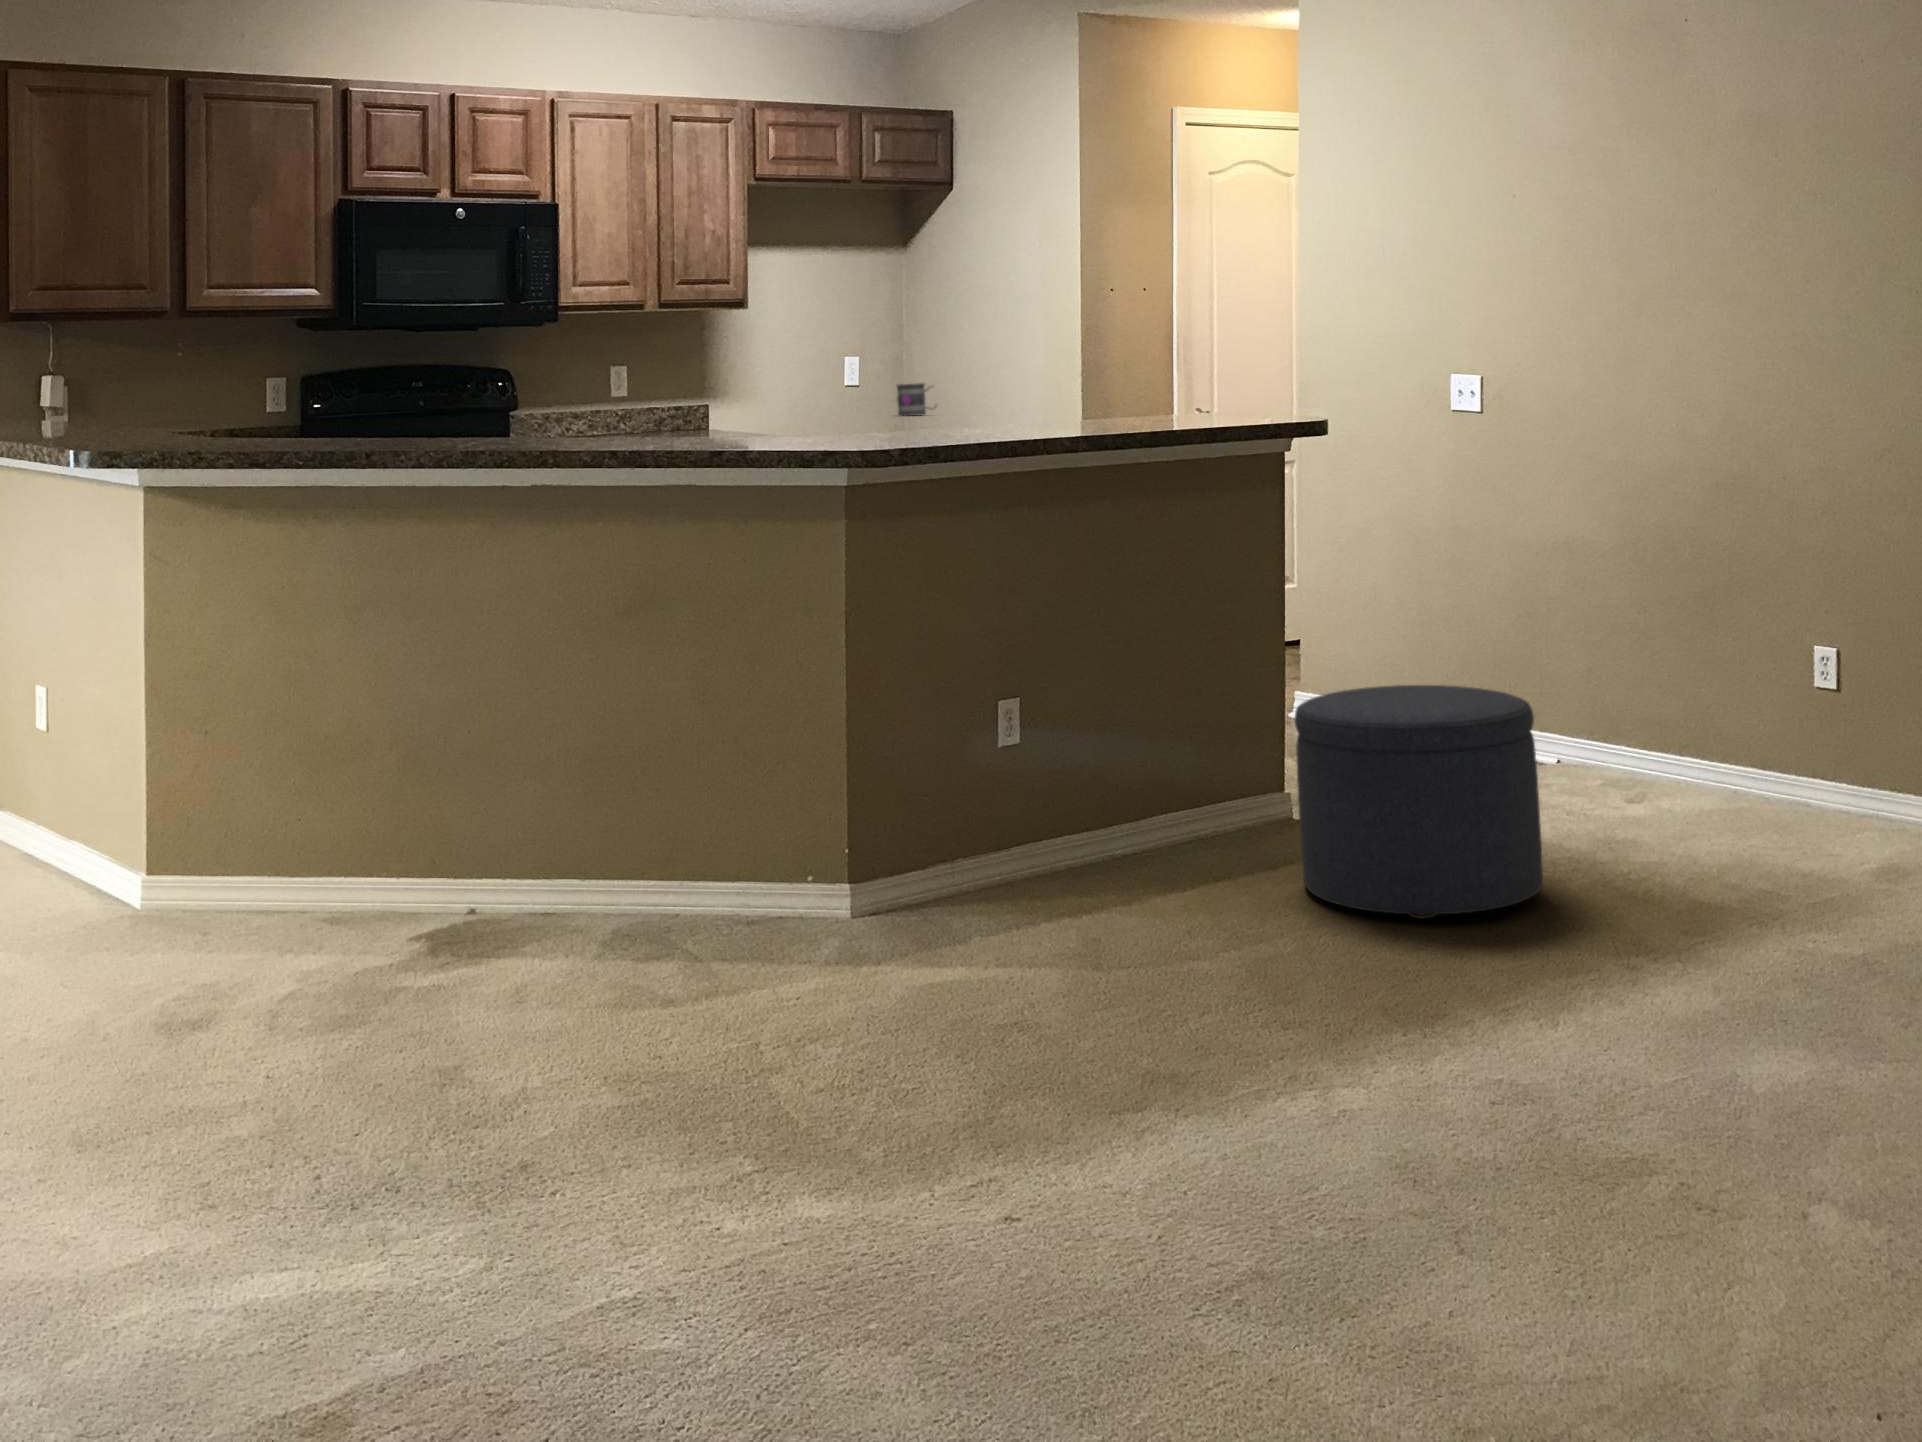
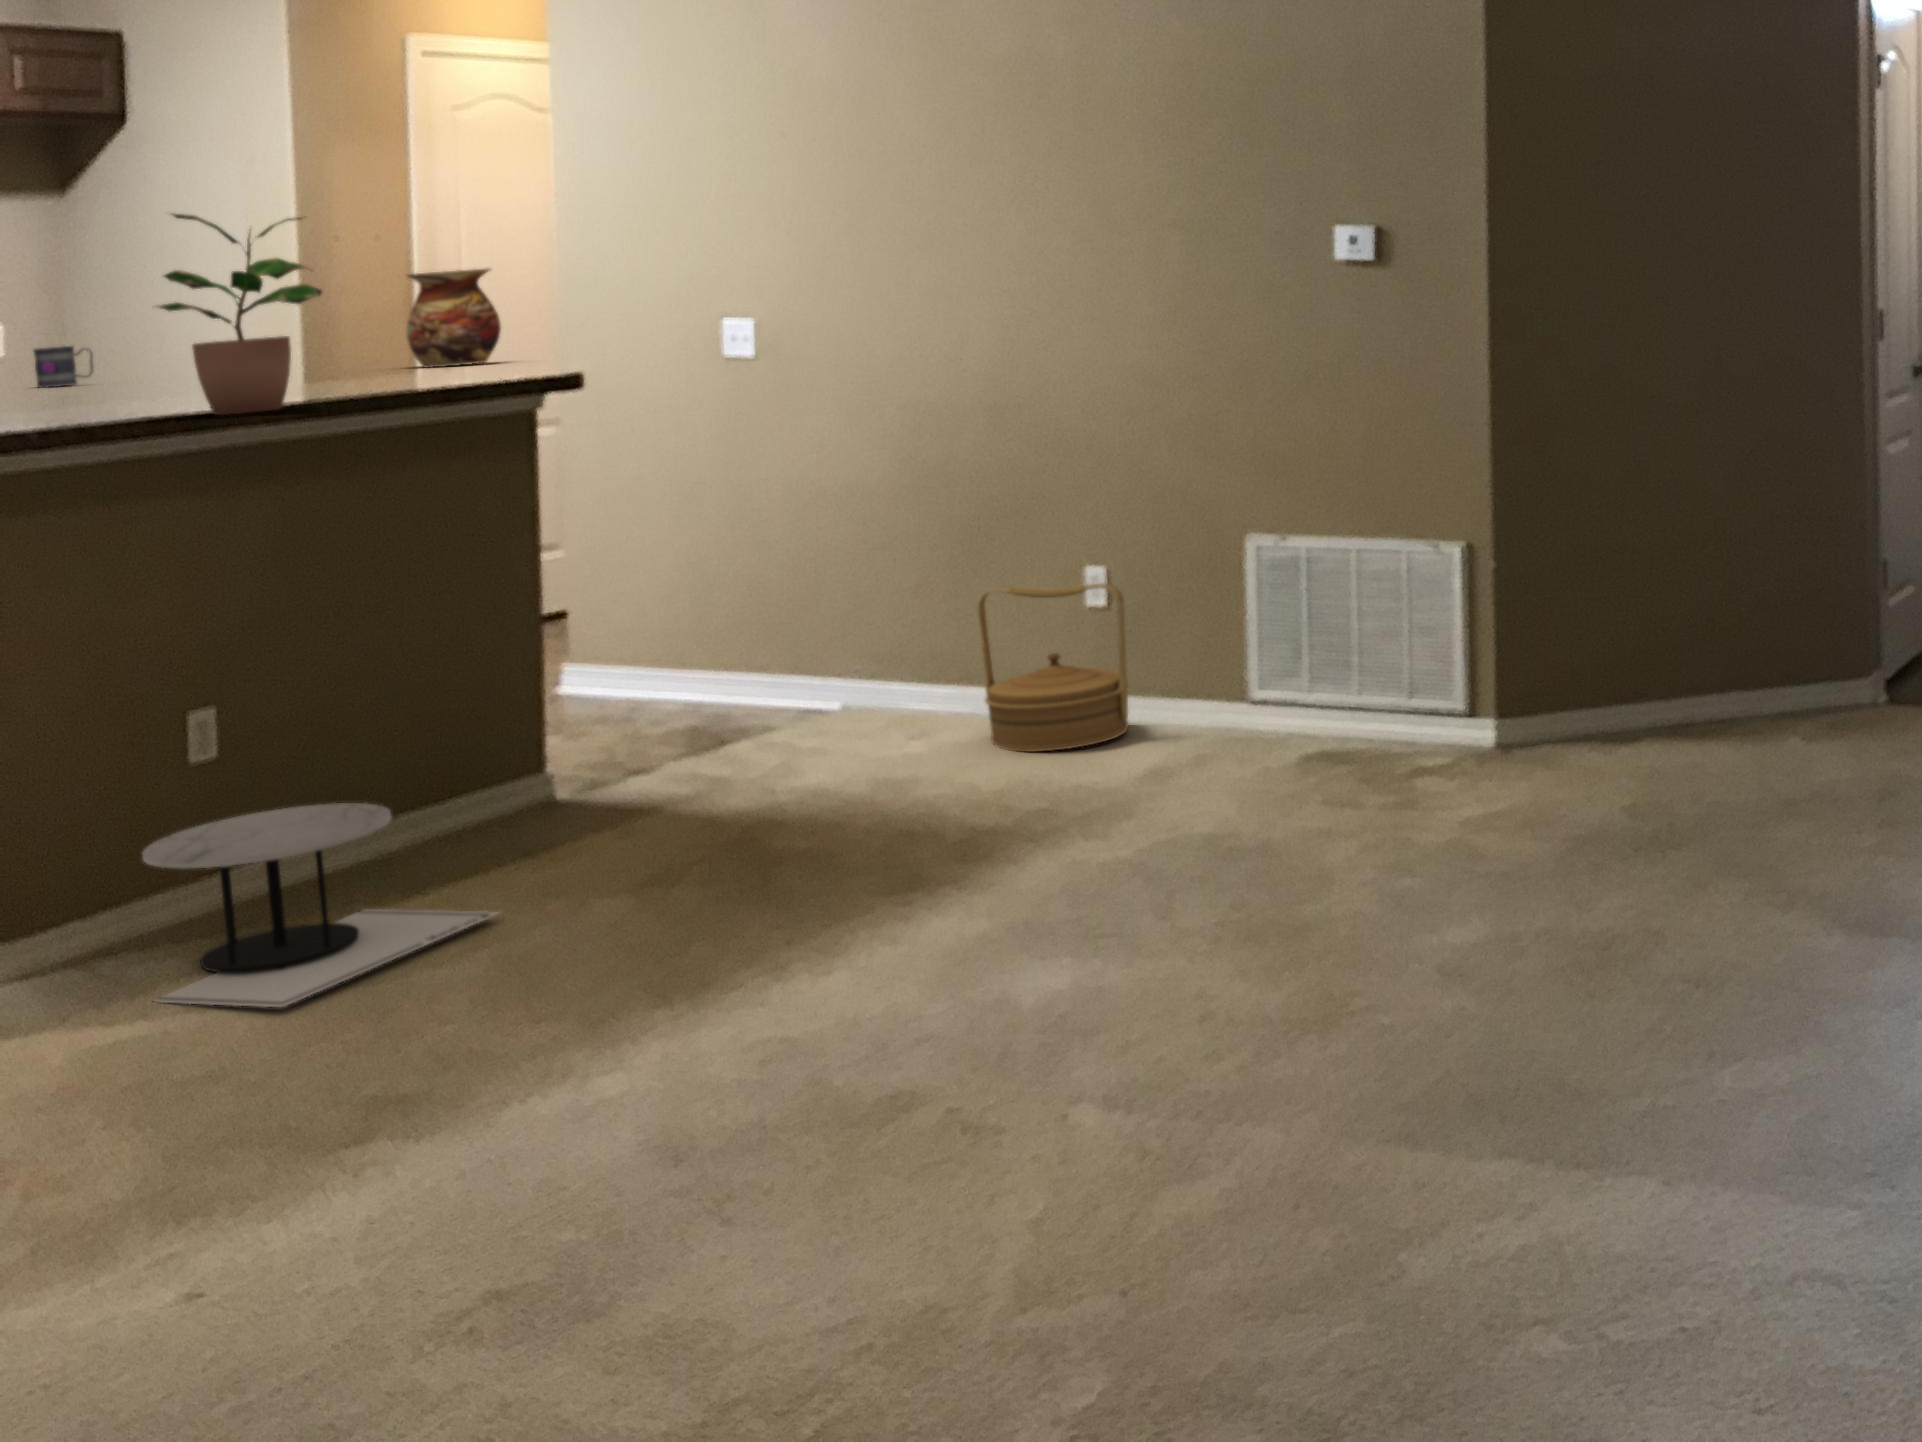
potted plant: none [983,267,1116,443] -> present [158,214,322,415]
vase: none [1167,328,1247,413] -> present [407,269,501,368]
woven basket: none [1693,655,1857,831] -> present [977,584,1129,752]
ottoman: present [1294,685,1543,919] -> none [552,642,822,884]
side table: none [881,794,1249,980] -> present [143,803,498,1007]

